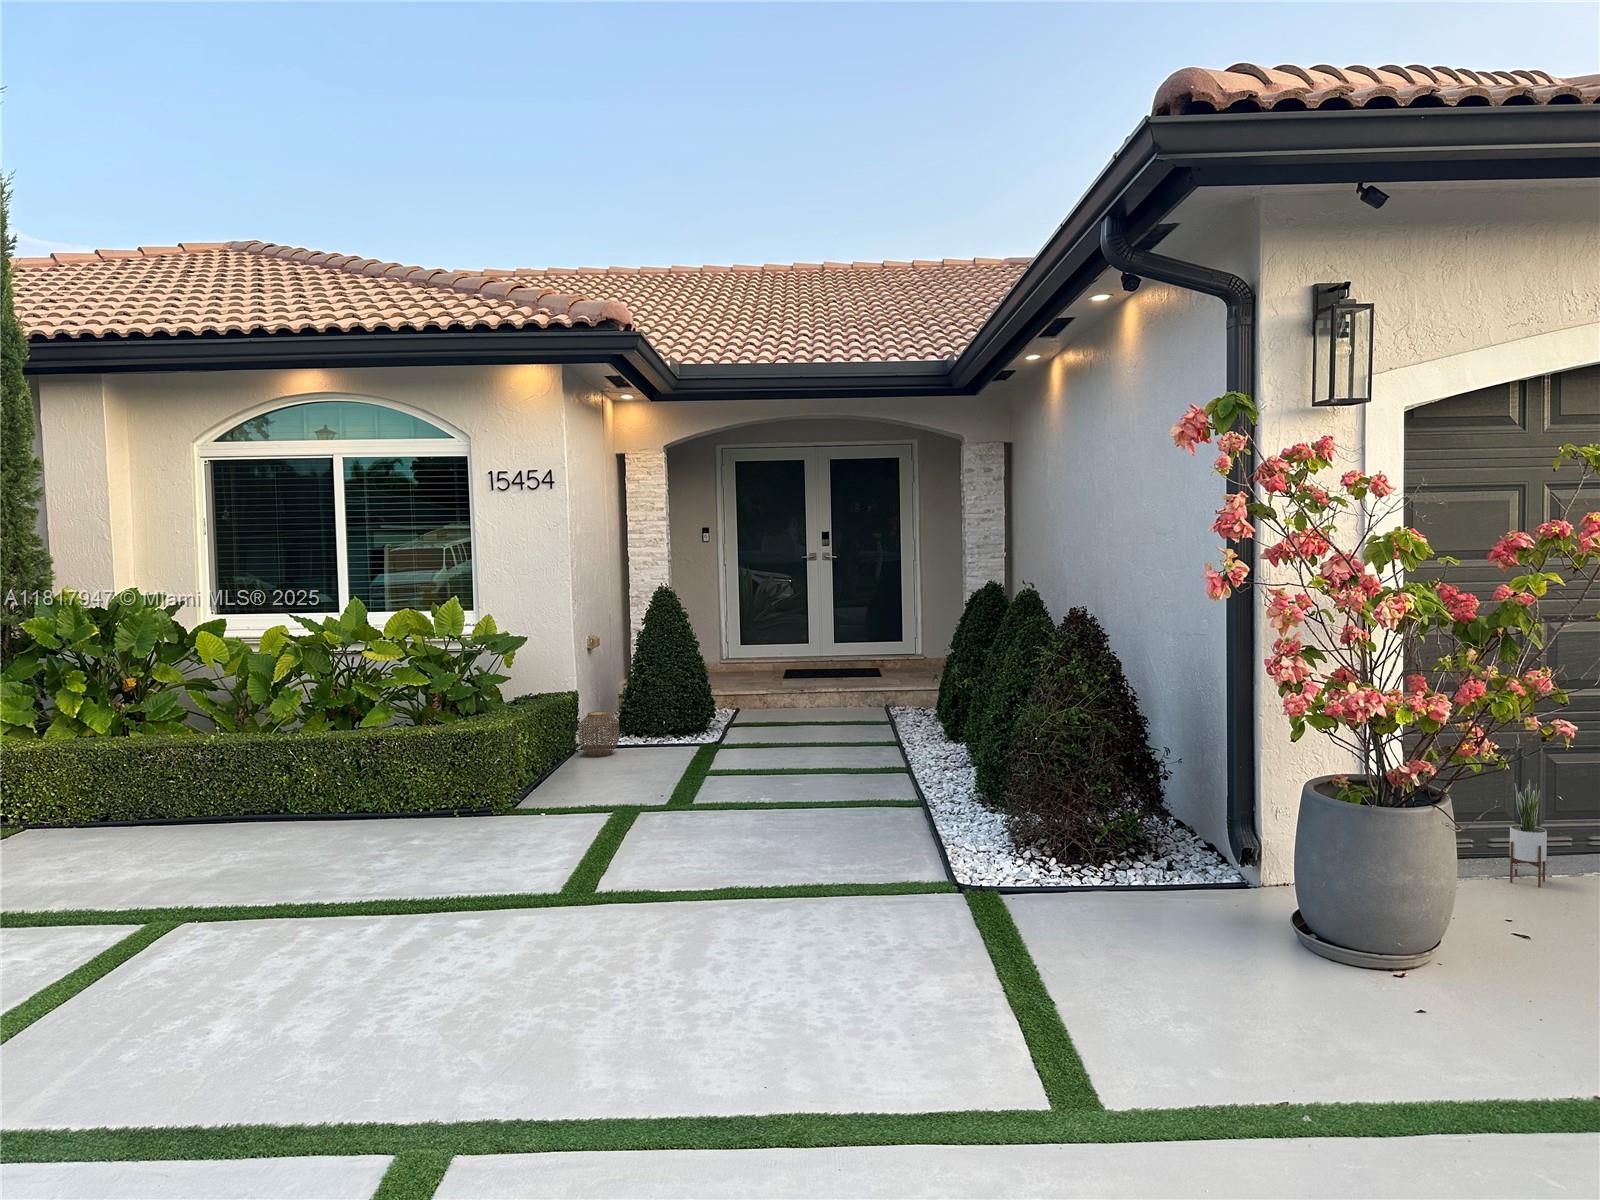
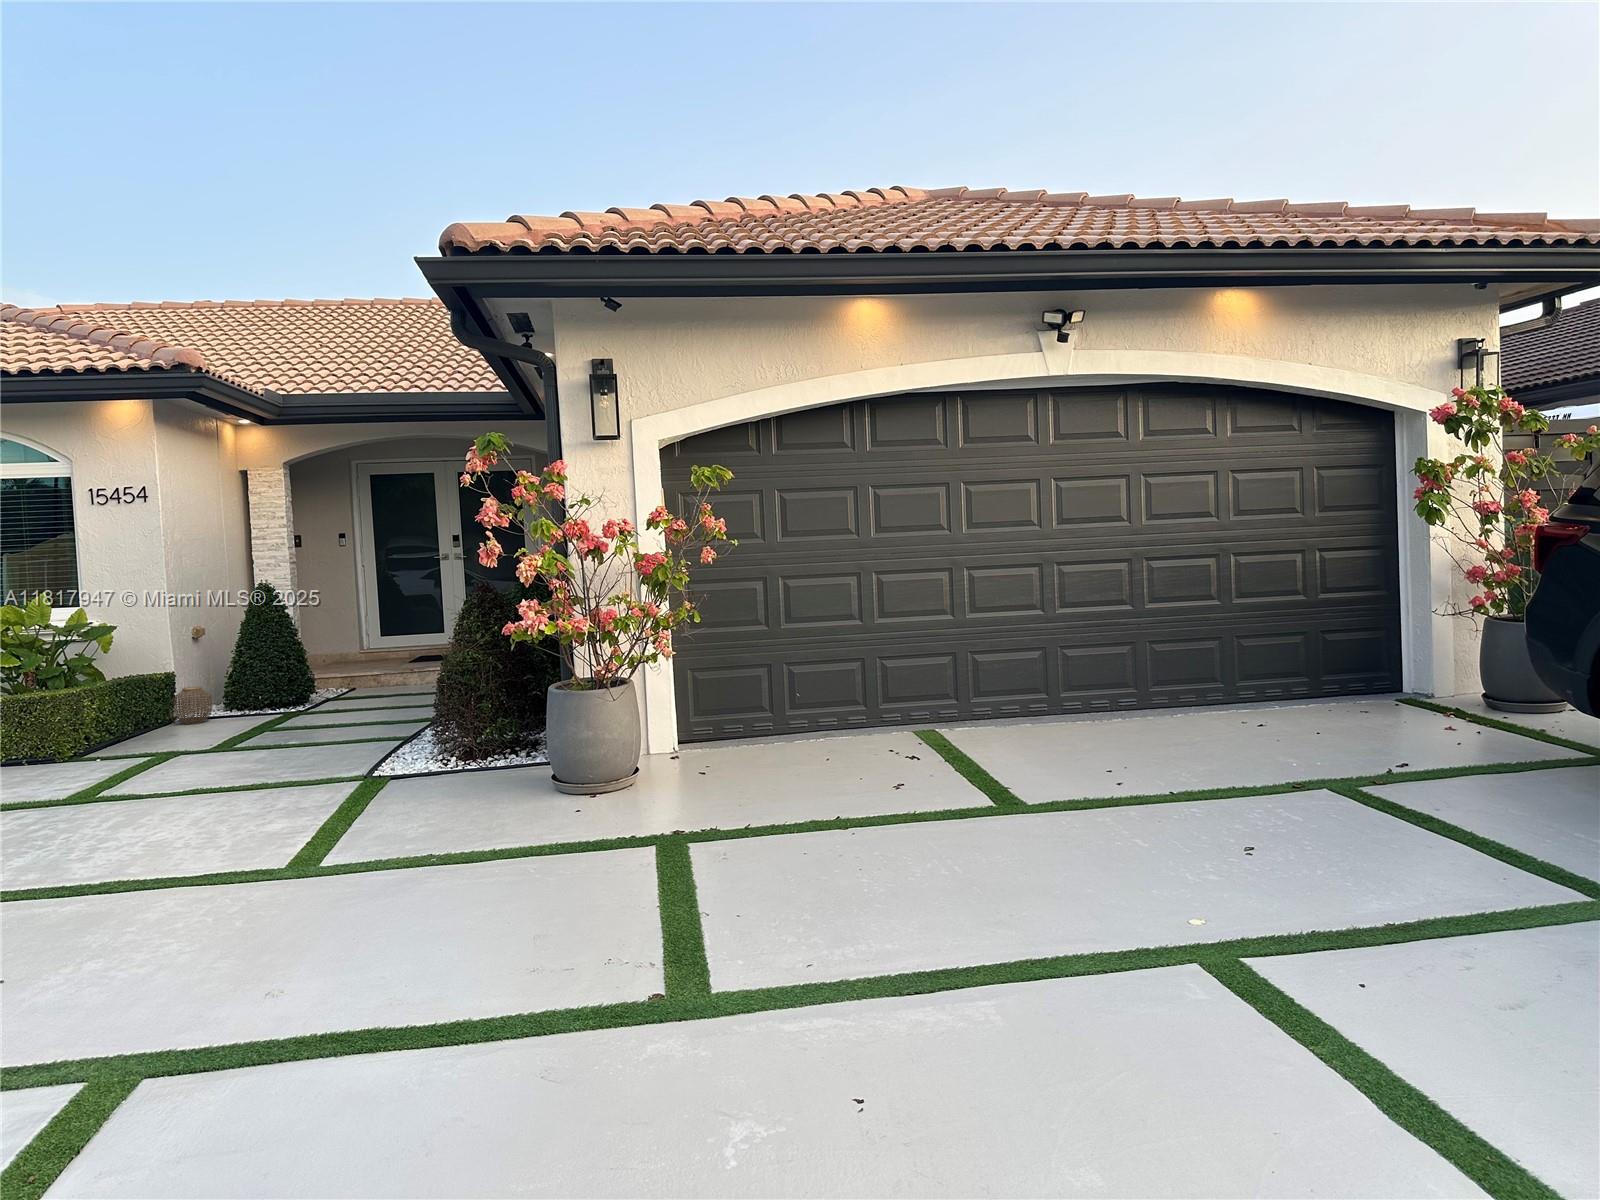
potted plant: present [1510,780,1547,887] -> none [743,697,769,767]

